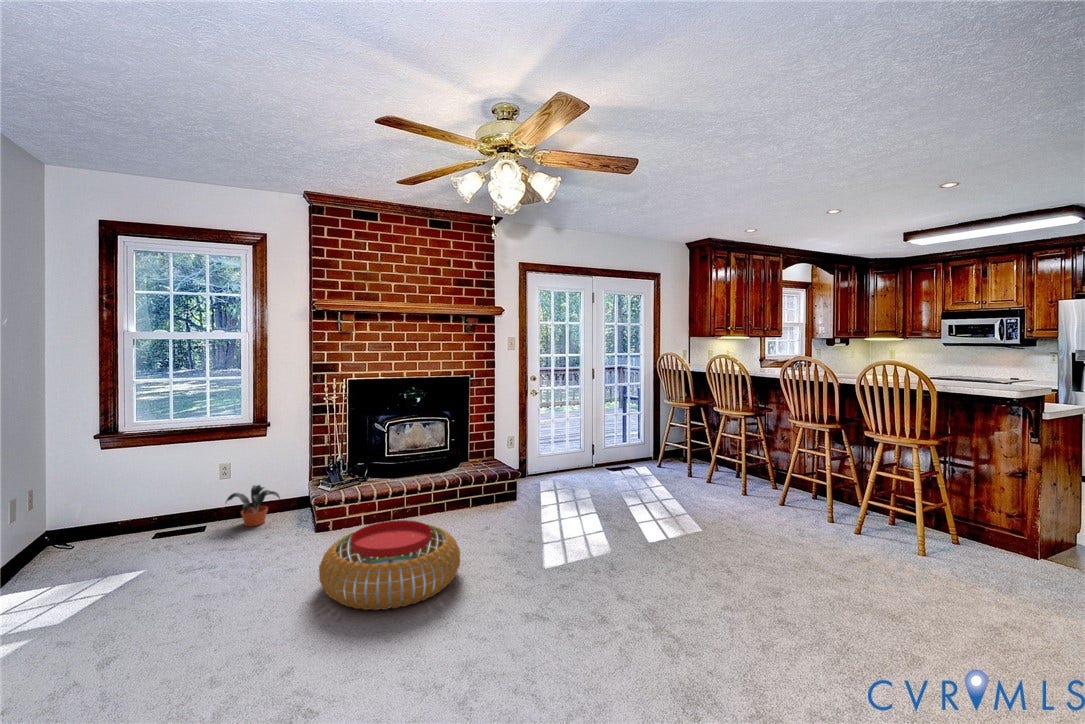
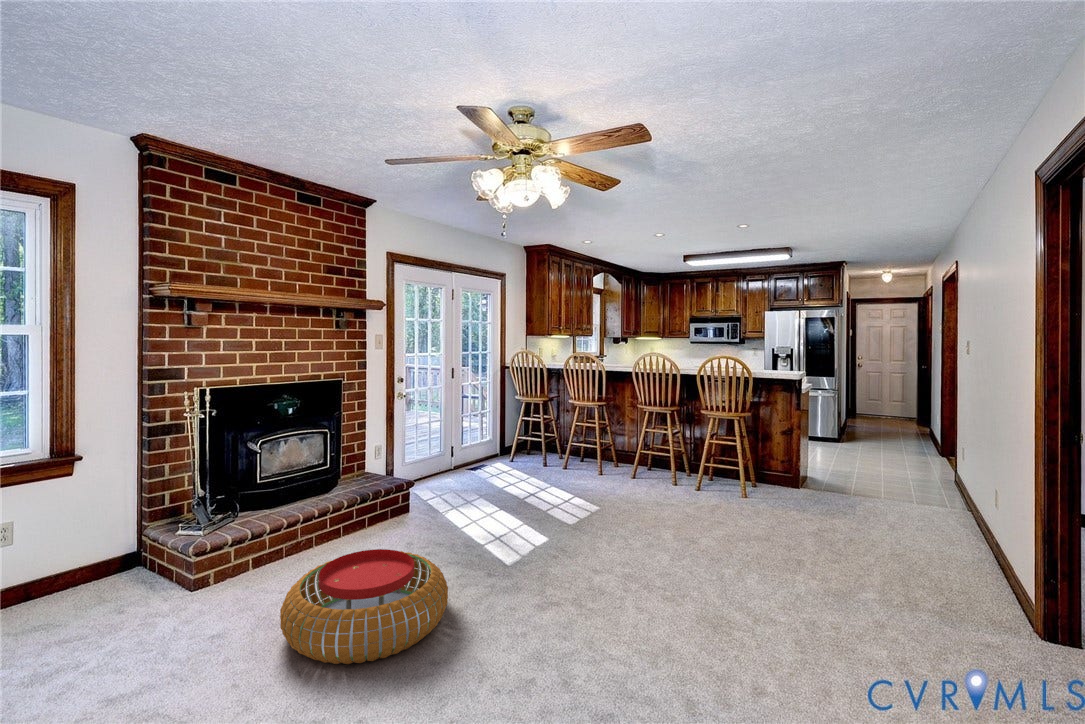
potted plant: present [226,485,280,526] -> none [21,545,114,609]

